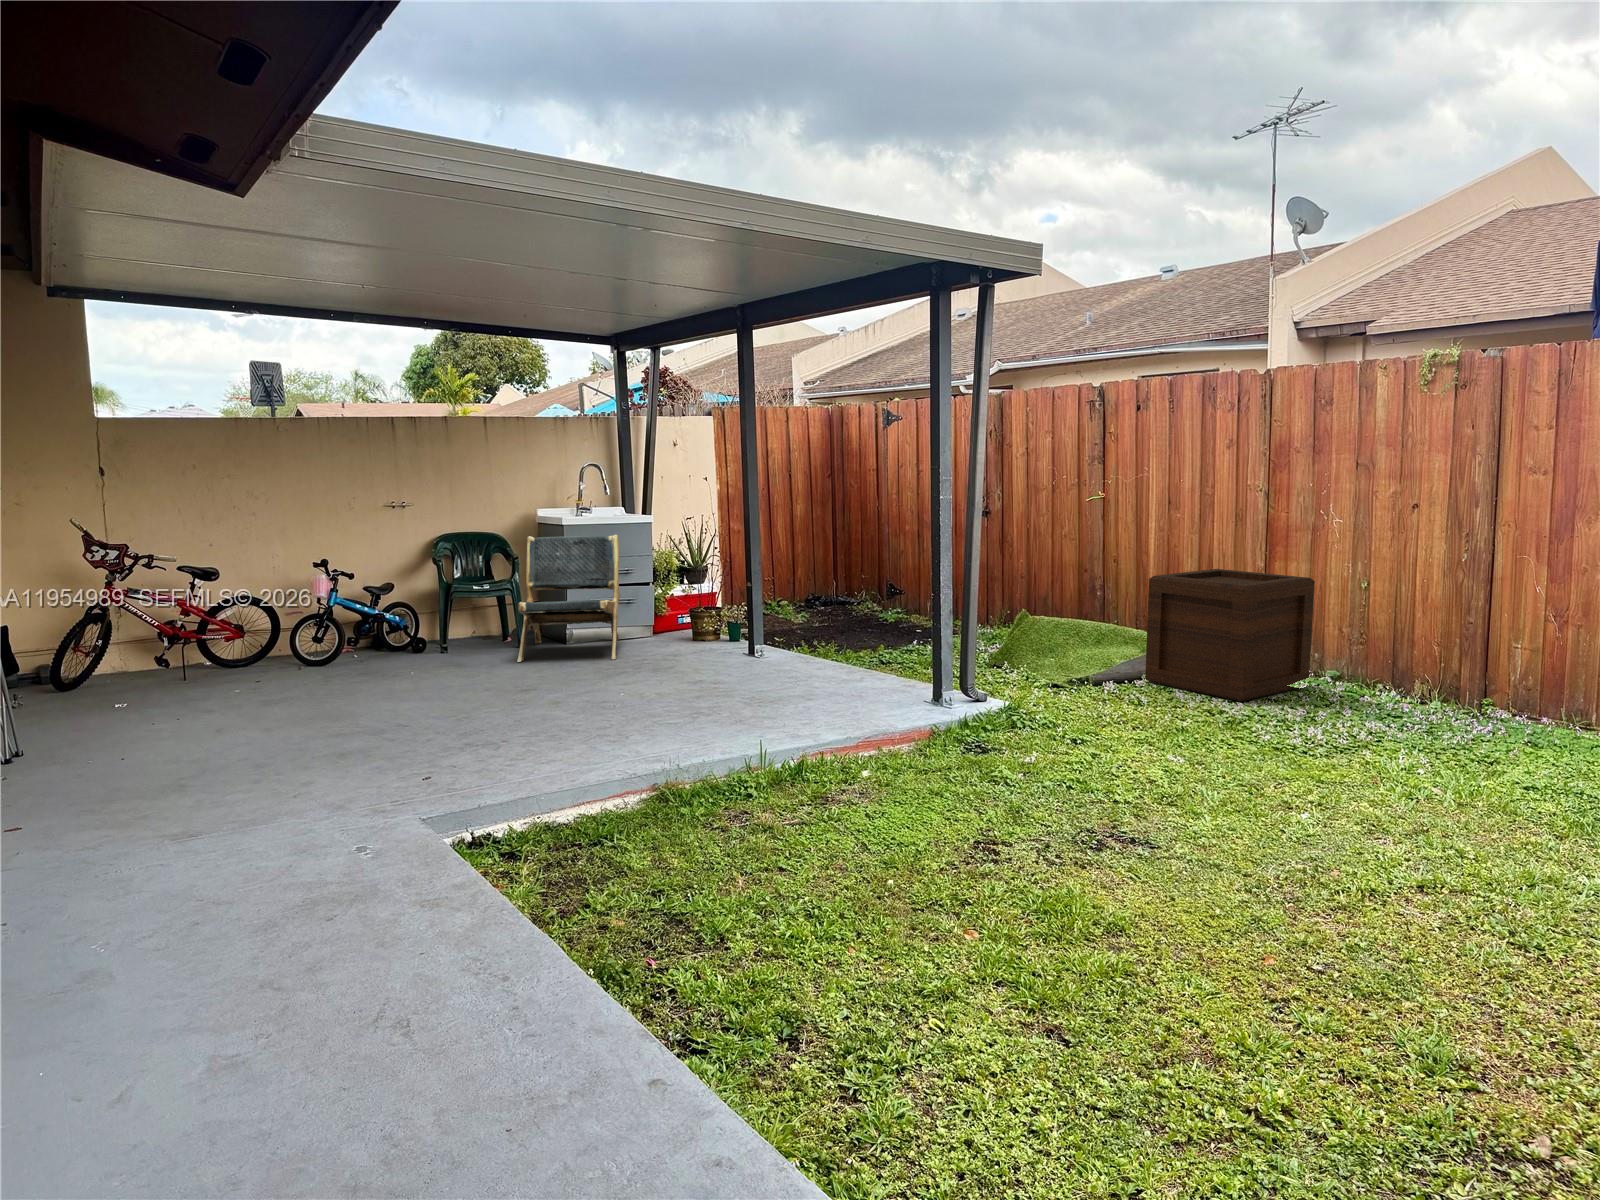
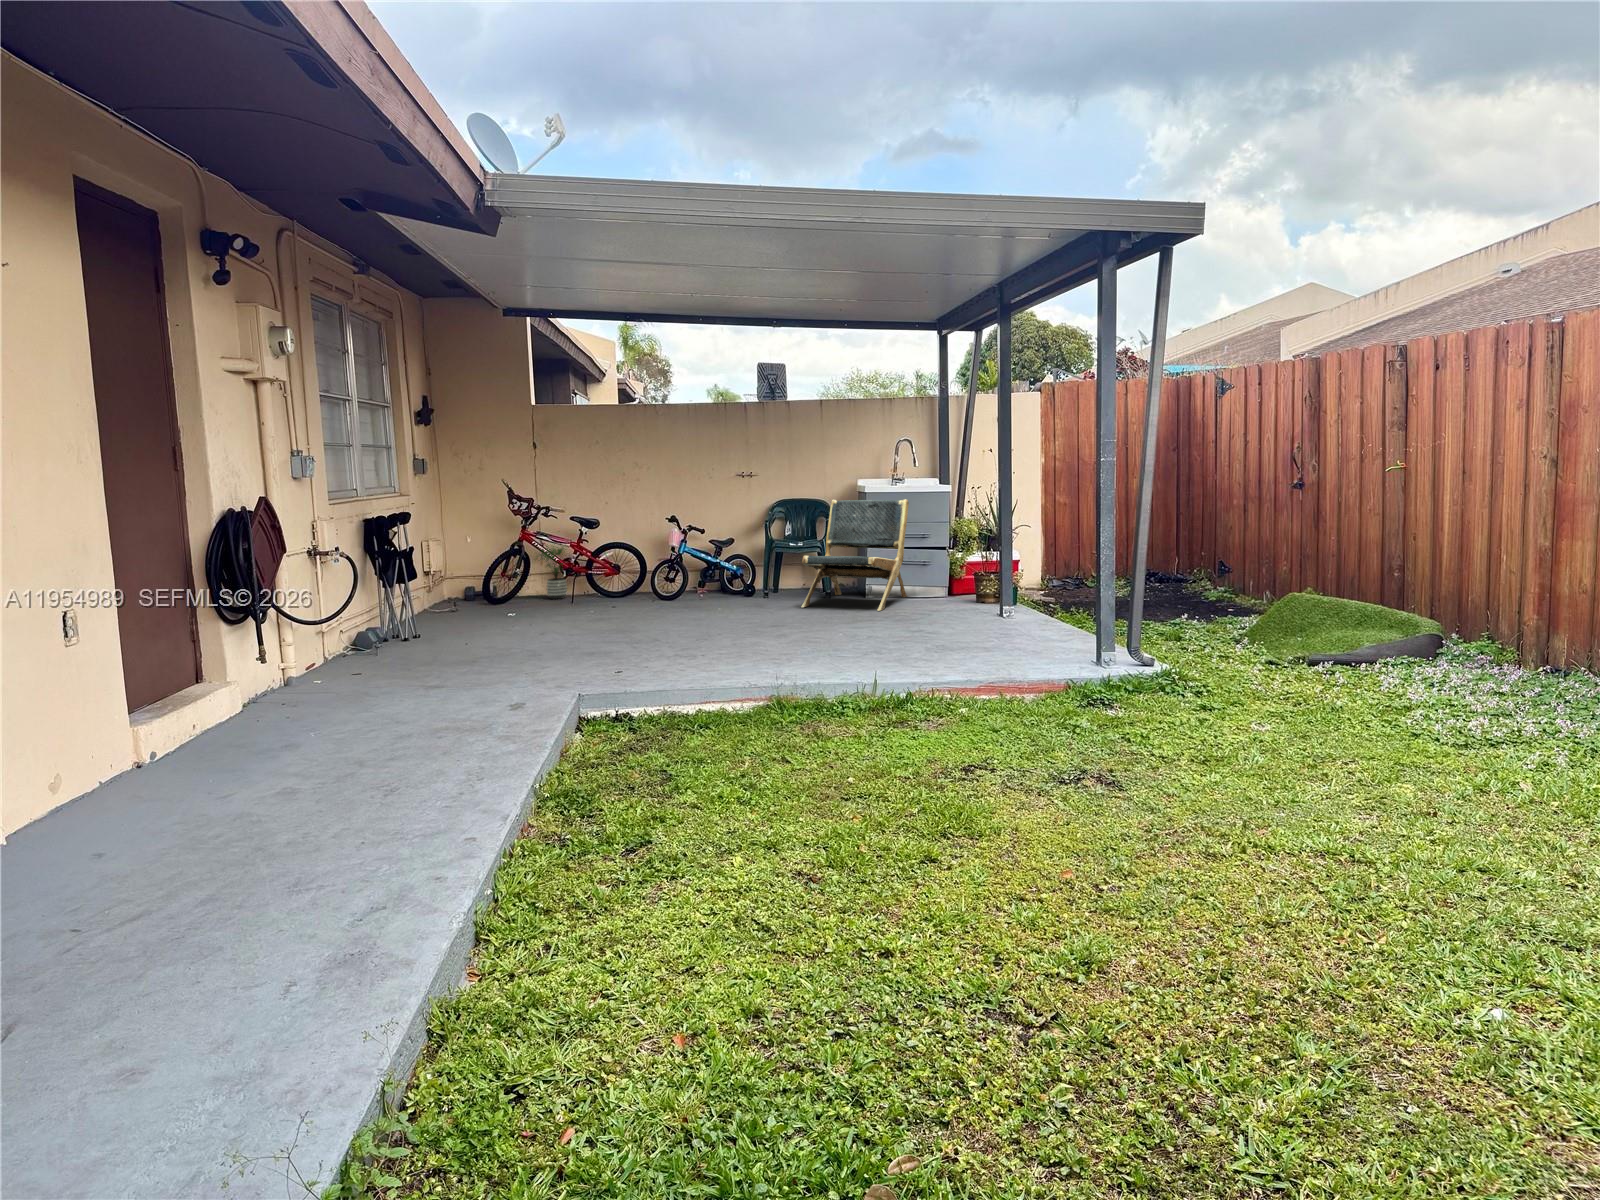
wooden crate: present [1145,569,1315,701] -> none [1376,547,1595,696]
potted plant: none [119,600,182,676] -> present [535,546,567,599]

